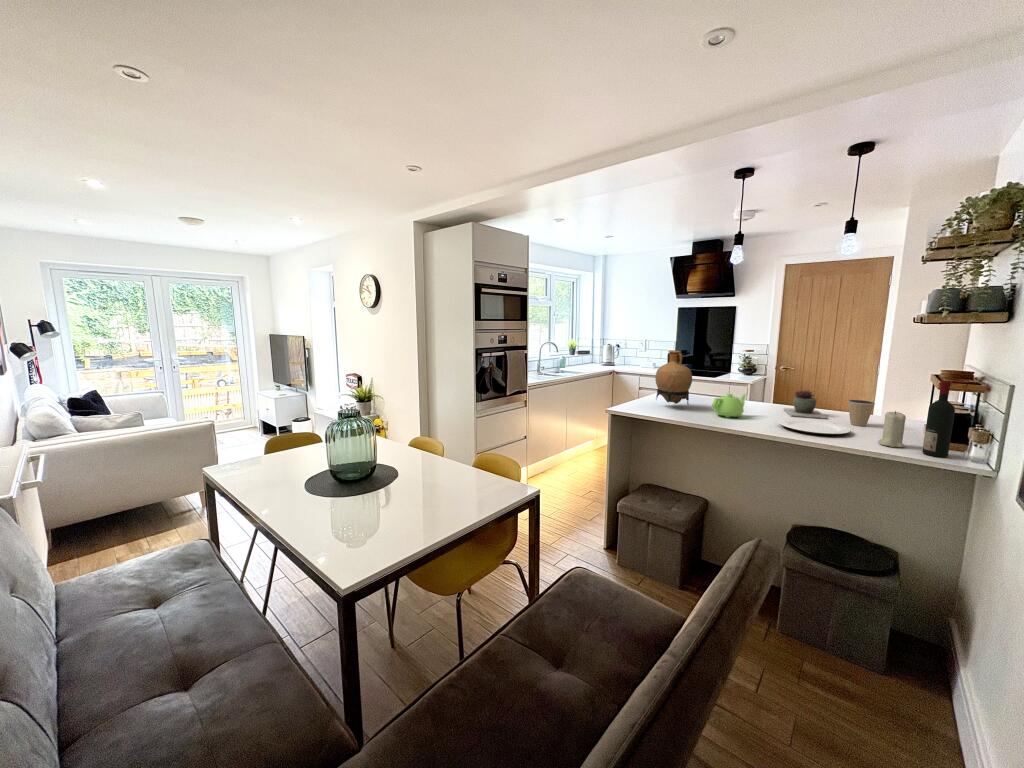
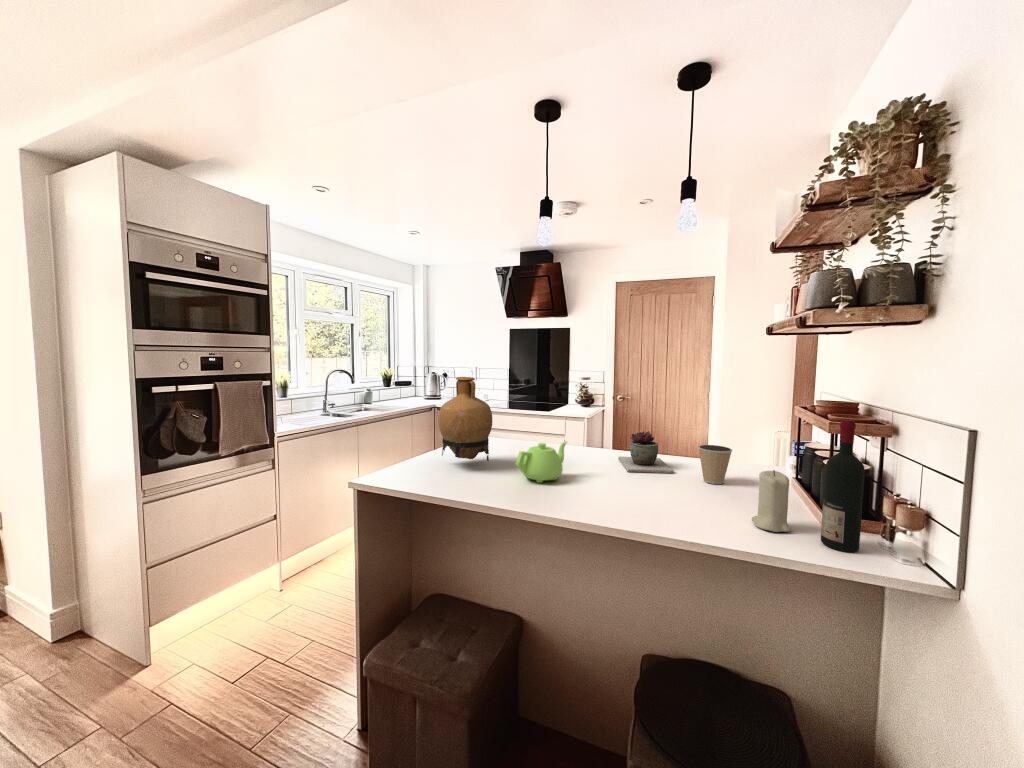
plate: present [779,419,851,435] -> none [611,479,710,511]

